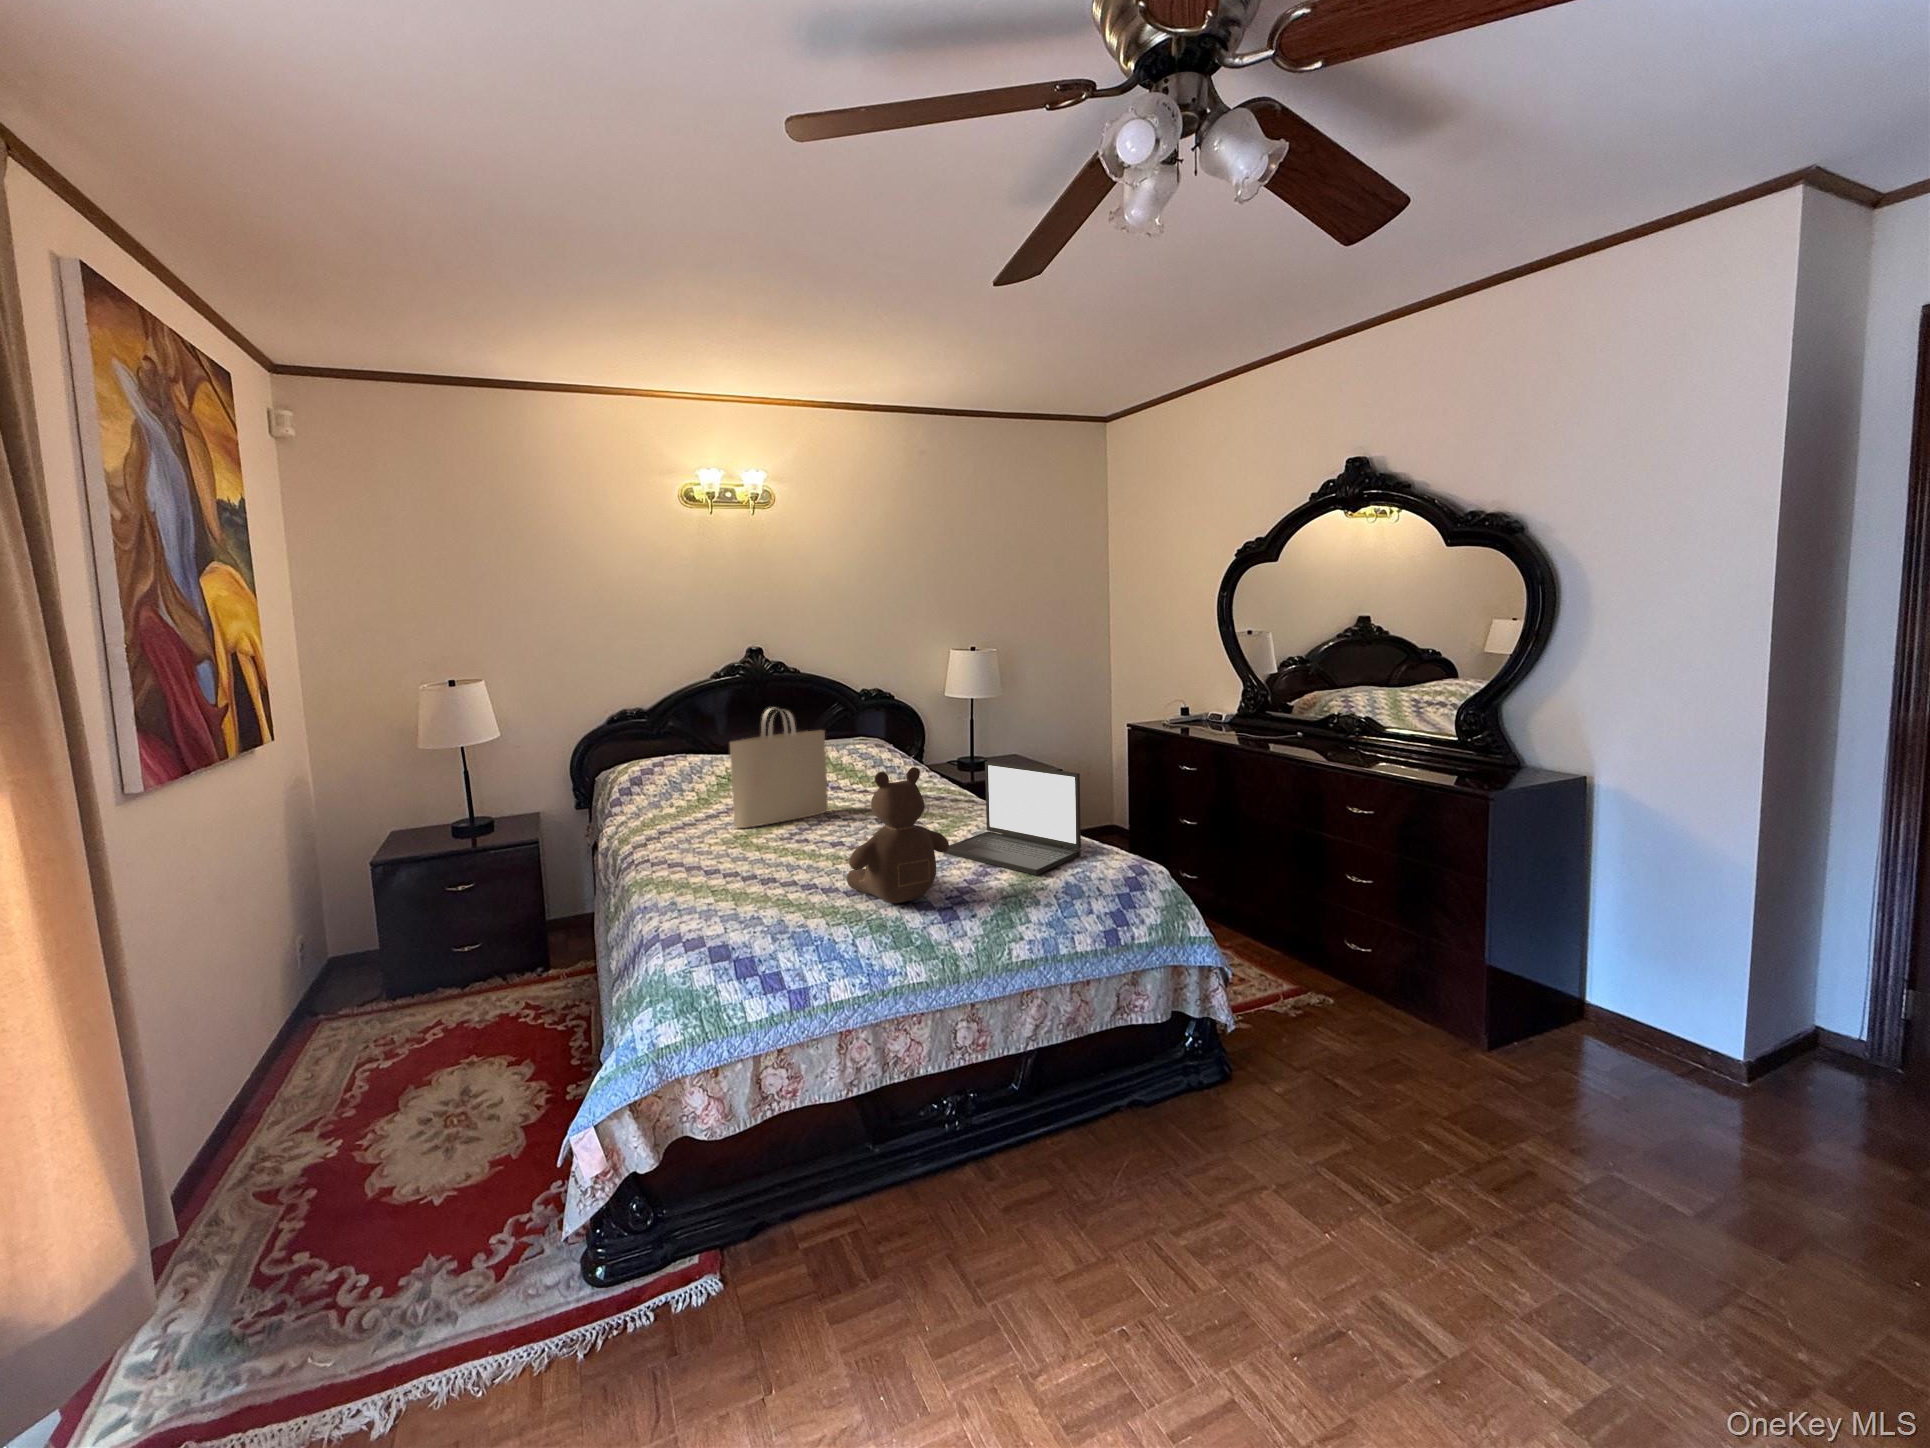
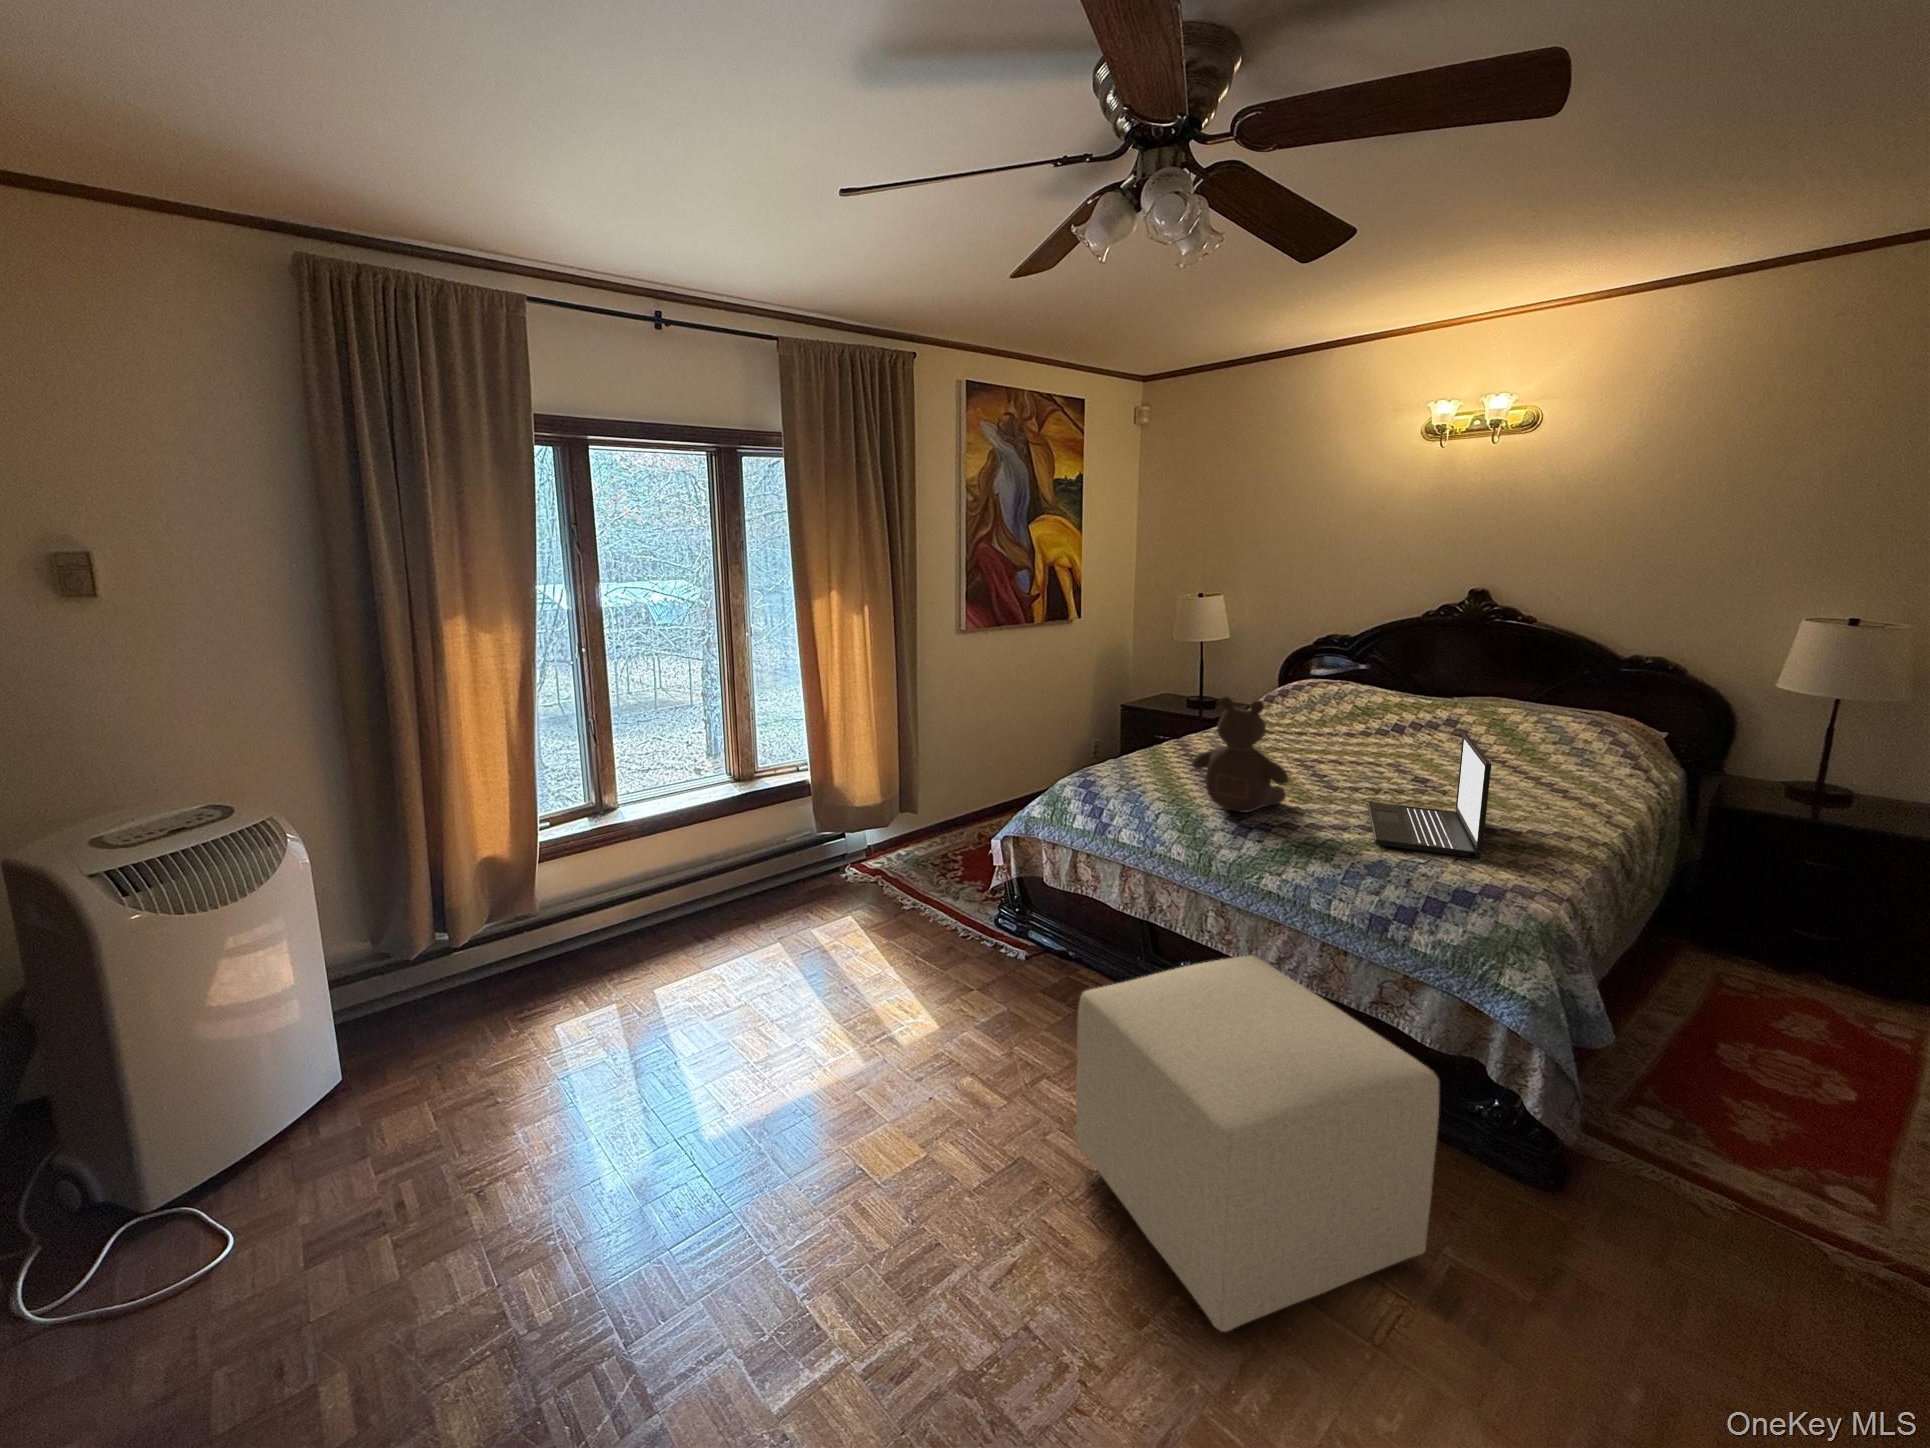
tote bag: present [730,708,828,828] -> none [1283,644,1394,755]
ottoman: none [1093,1014,1454,1382] -> present [1076,955,1439,1332]

